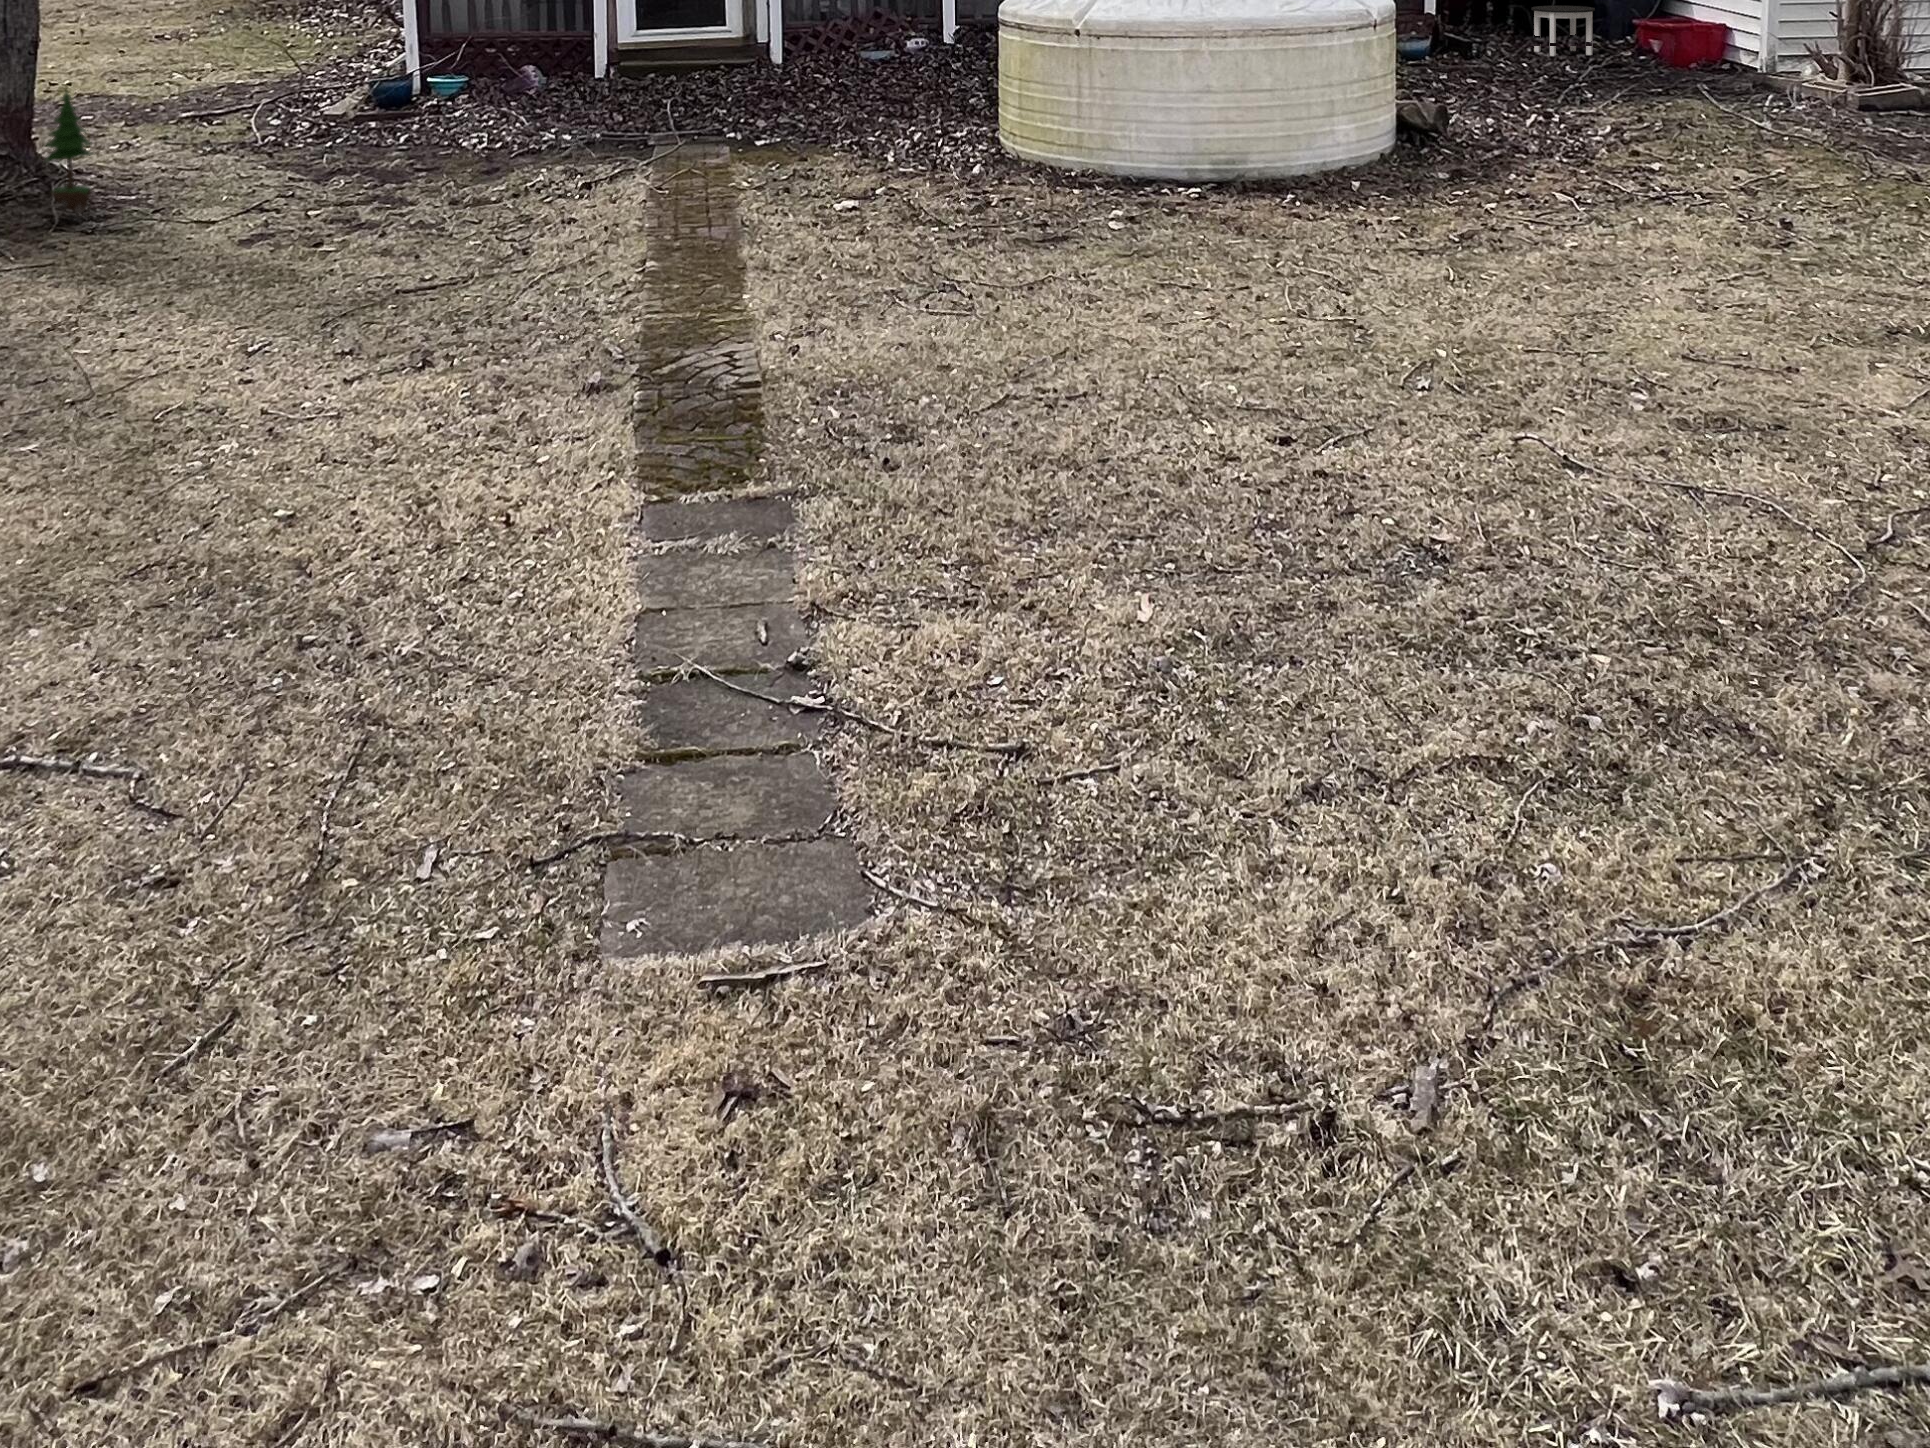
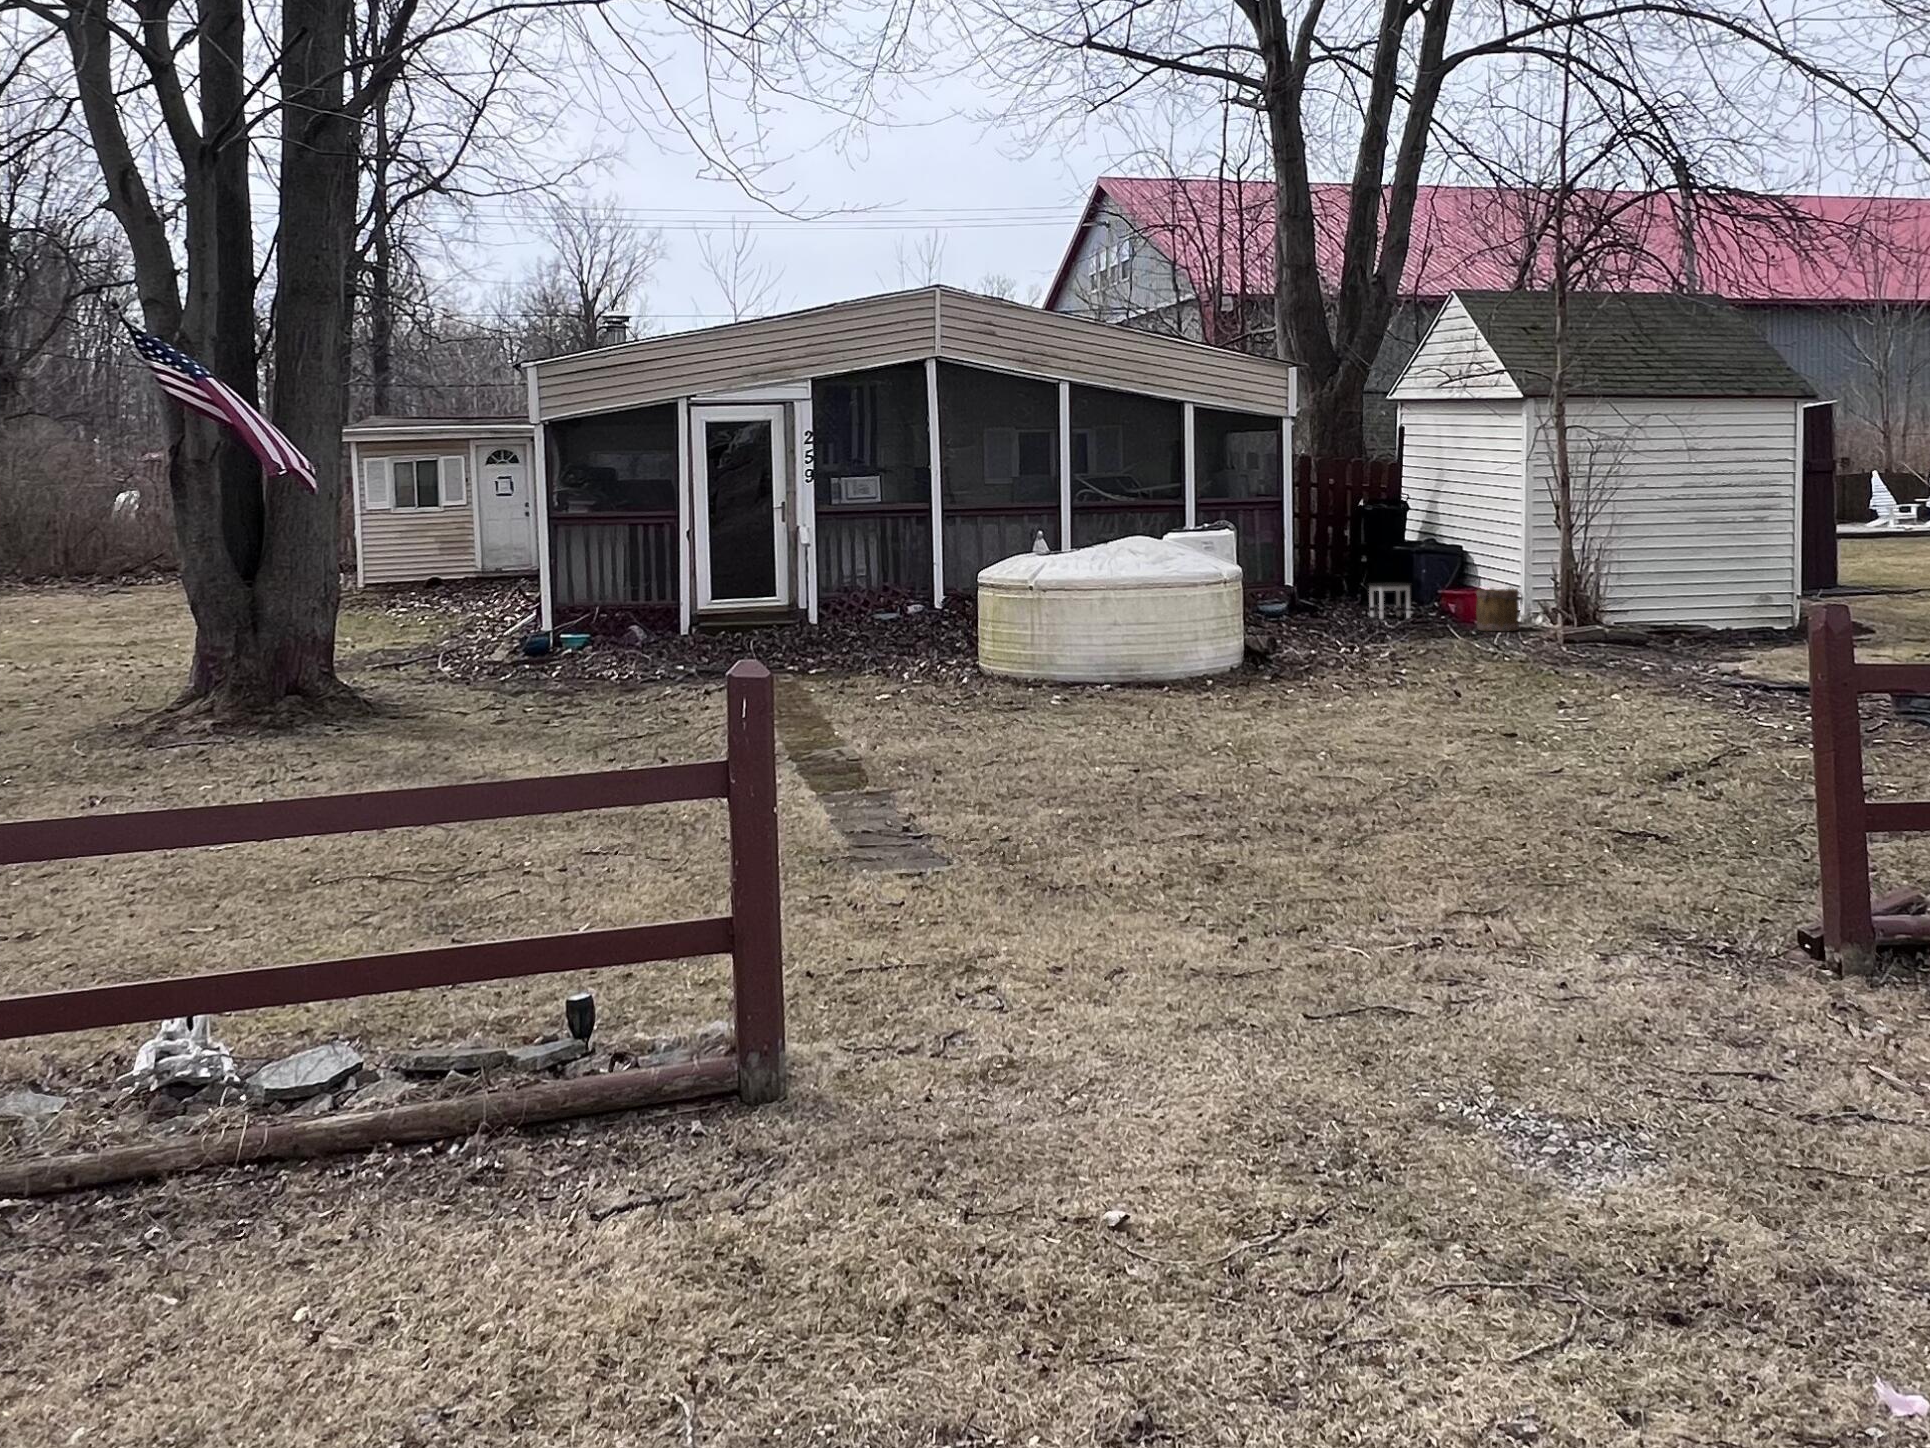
bucket: none [1701,19,1774,84] -> present [1476,587,1523,631]
potted tree: present [45,92,93,220] -> none [394,623,425,707]

